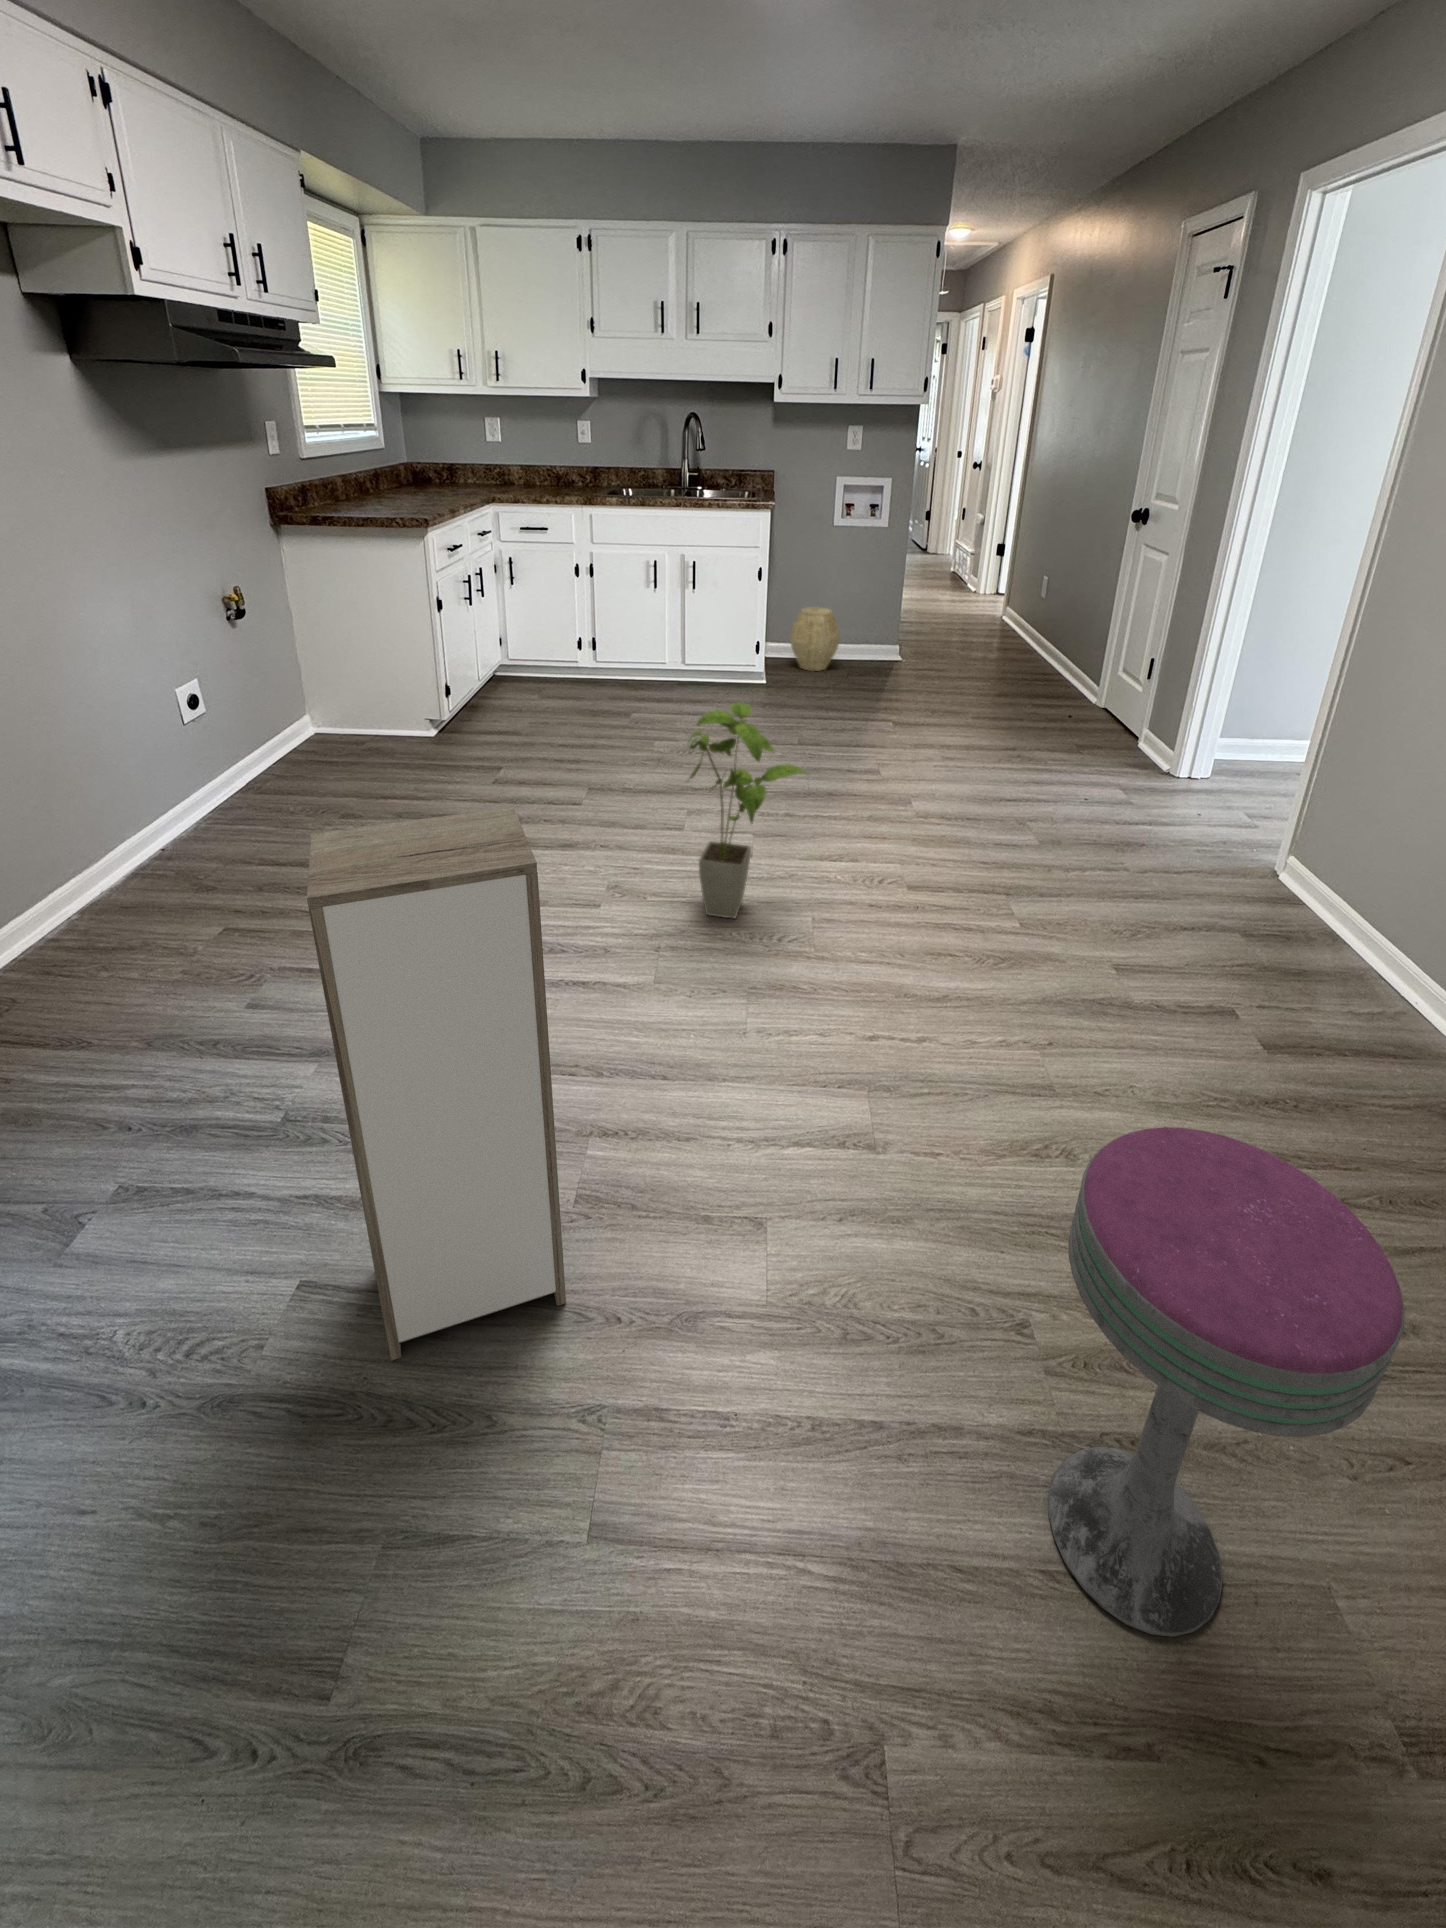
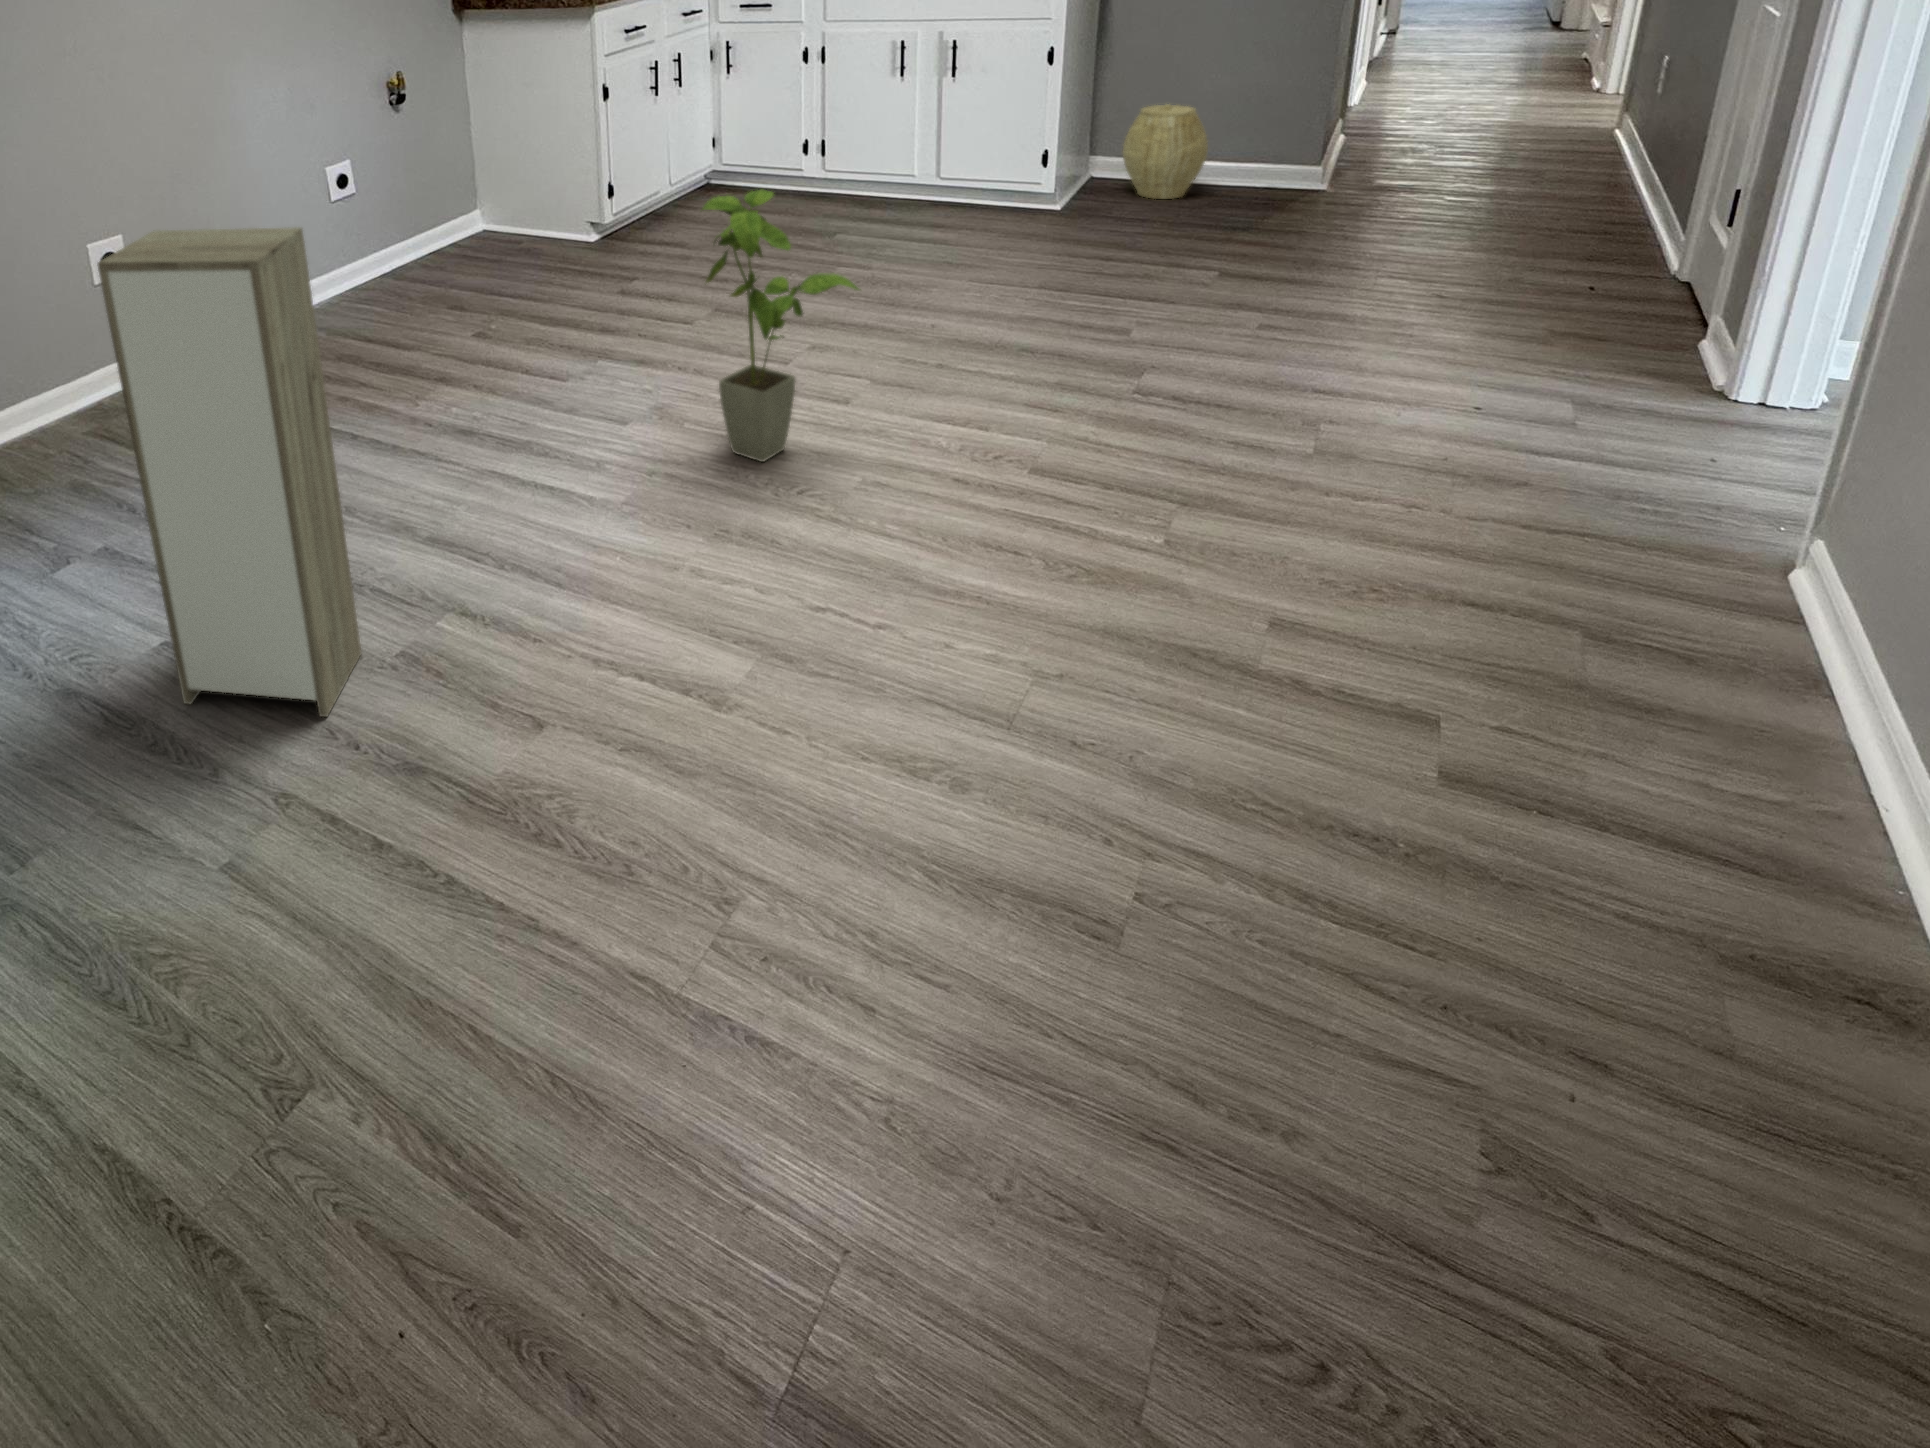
bar stool: present [1048,1127,1405,1637] -> none [489,602,809,1201]

